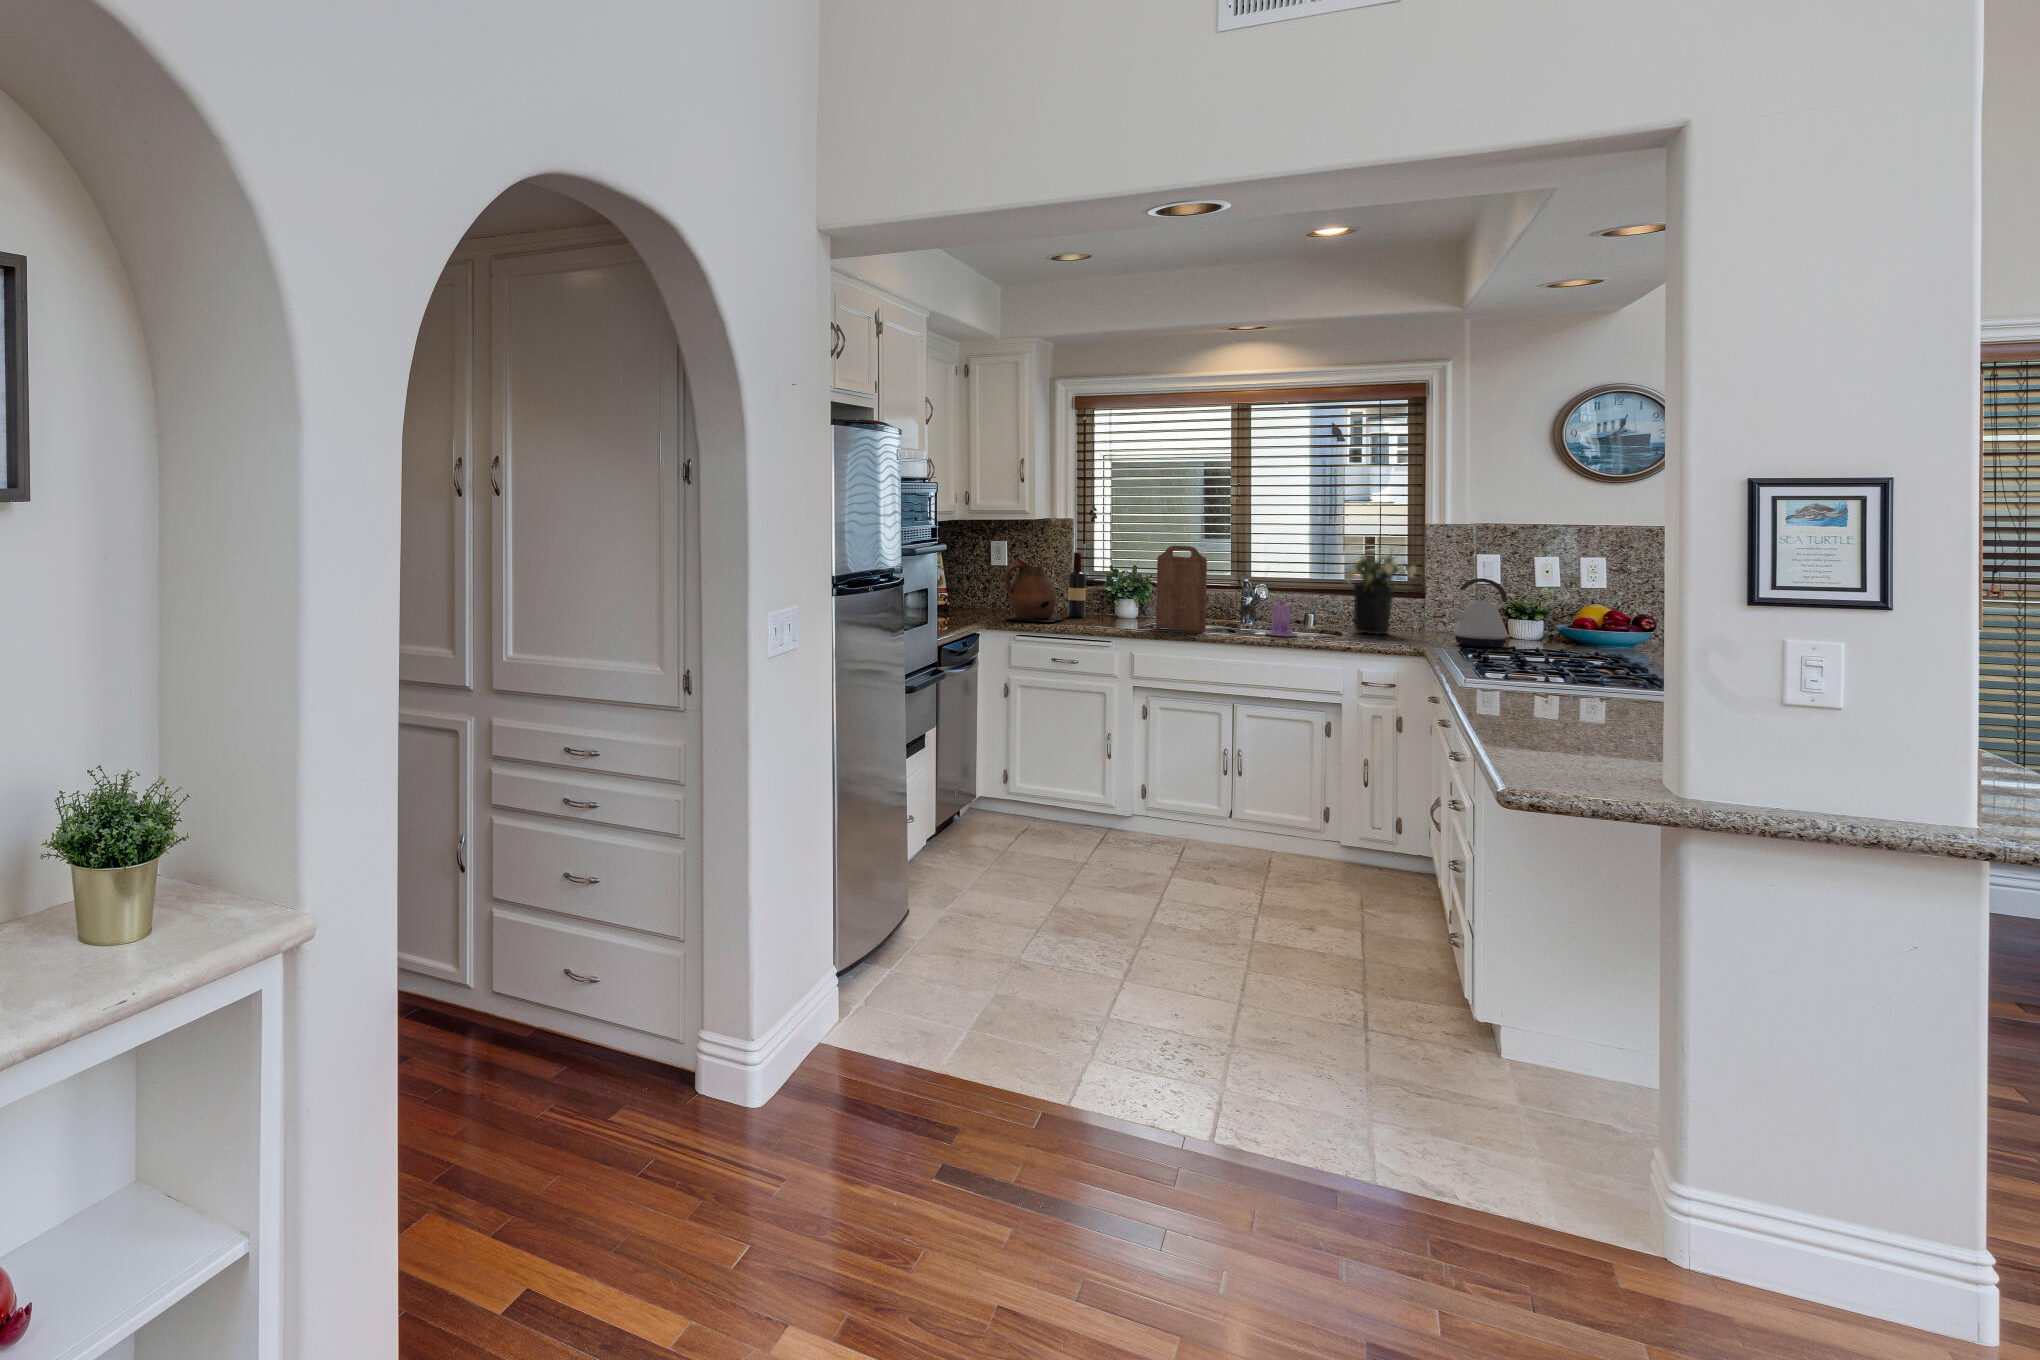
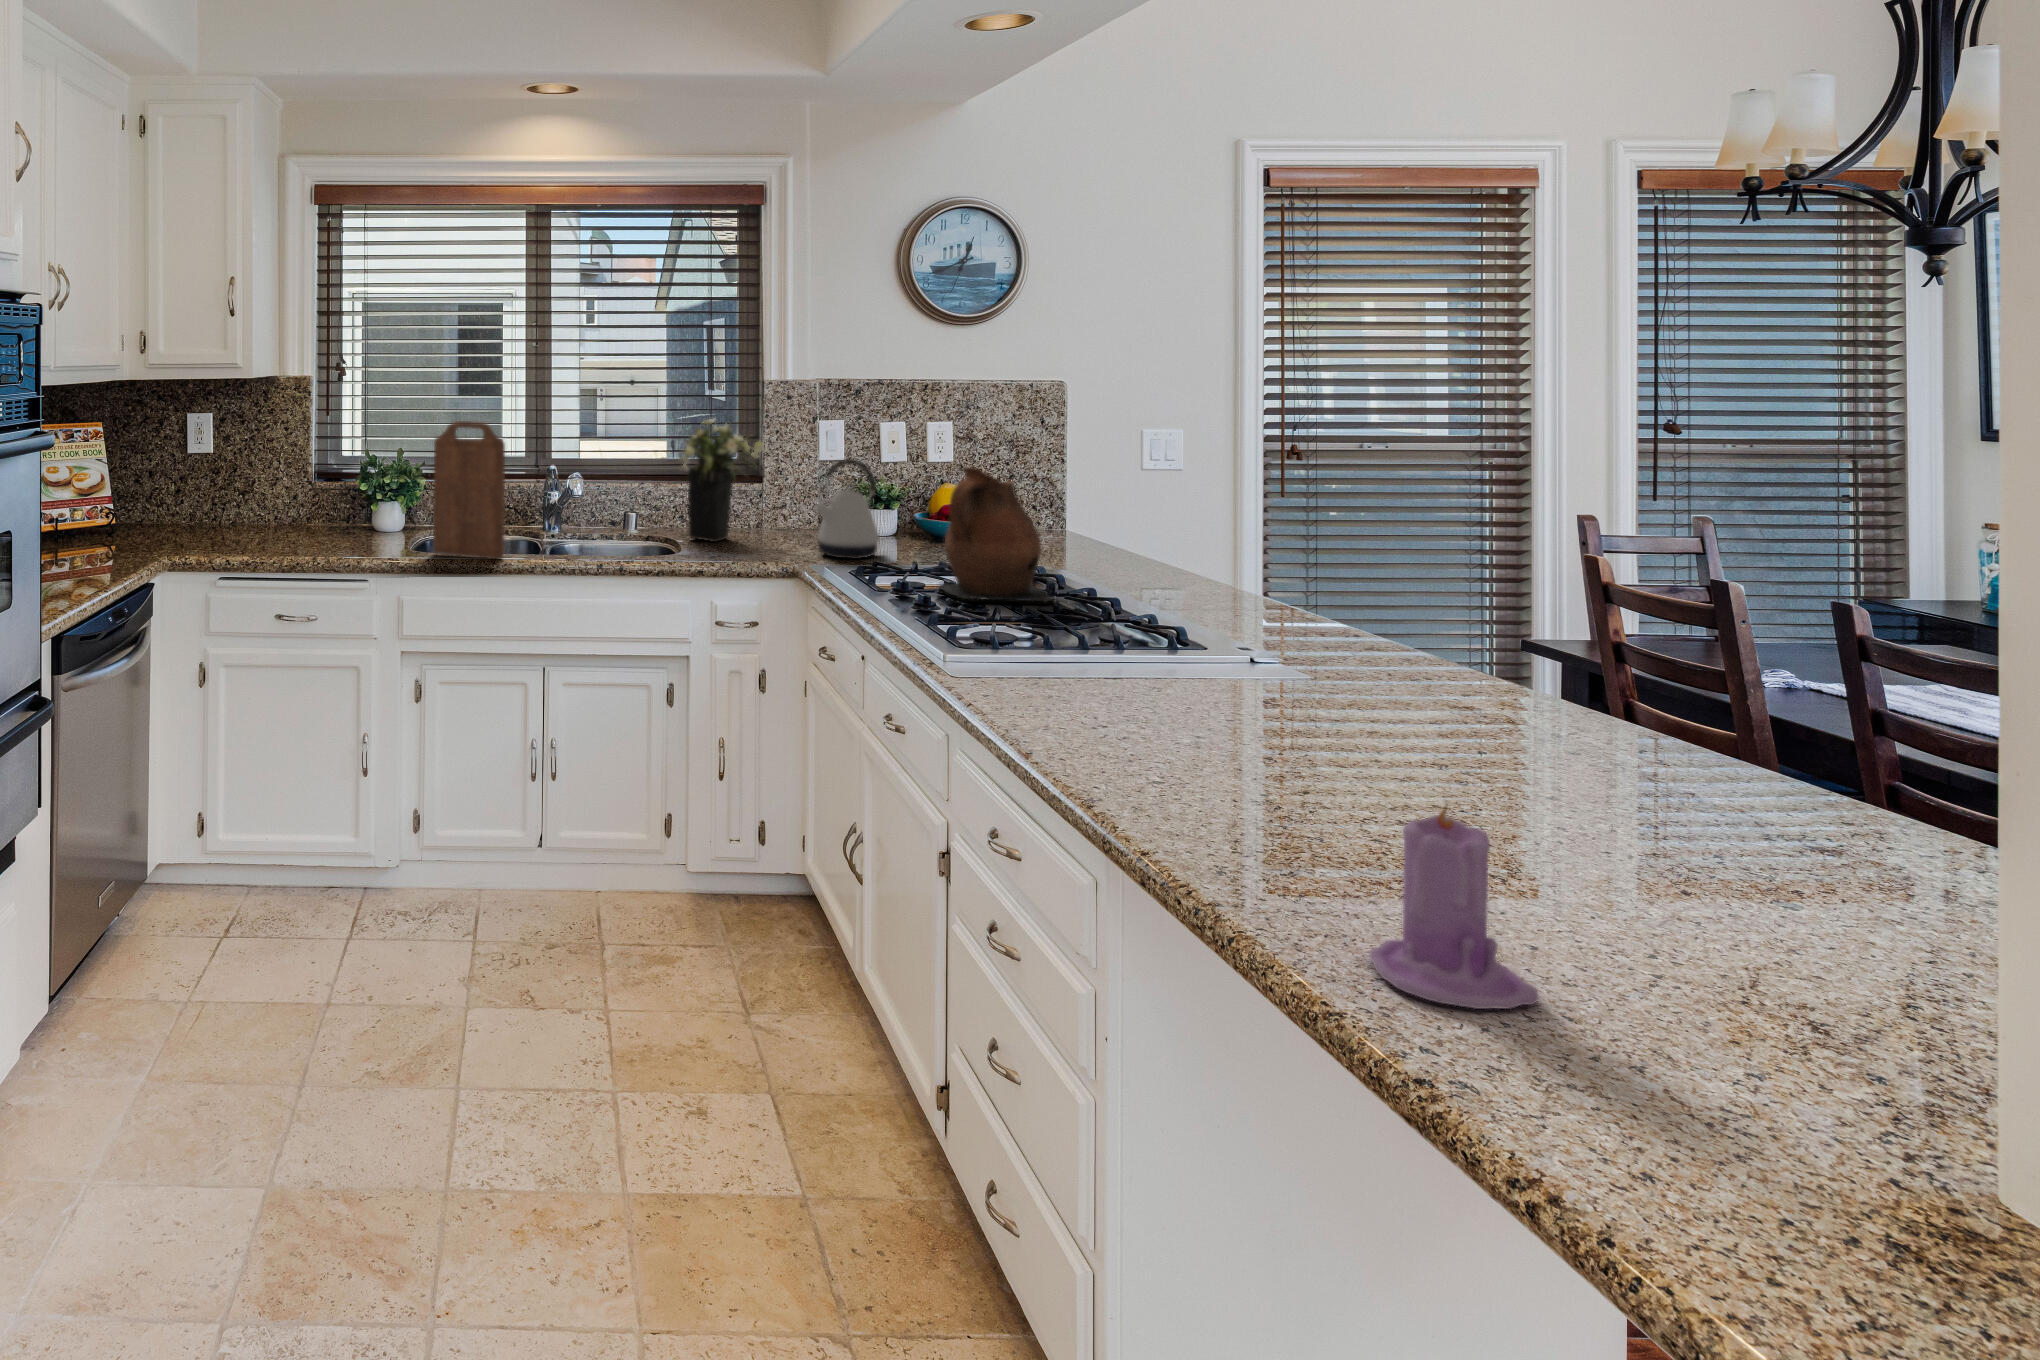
wine bottle: present [1068,552,1086,618] -> none [303,432,329,538]
ceramic pitcher: present [1004,558,1064,623] -> present [941,466,1053,602]
candle: present [1265,600,1297,637] -> present [1370,804,1539,1009]

